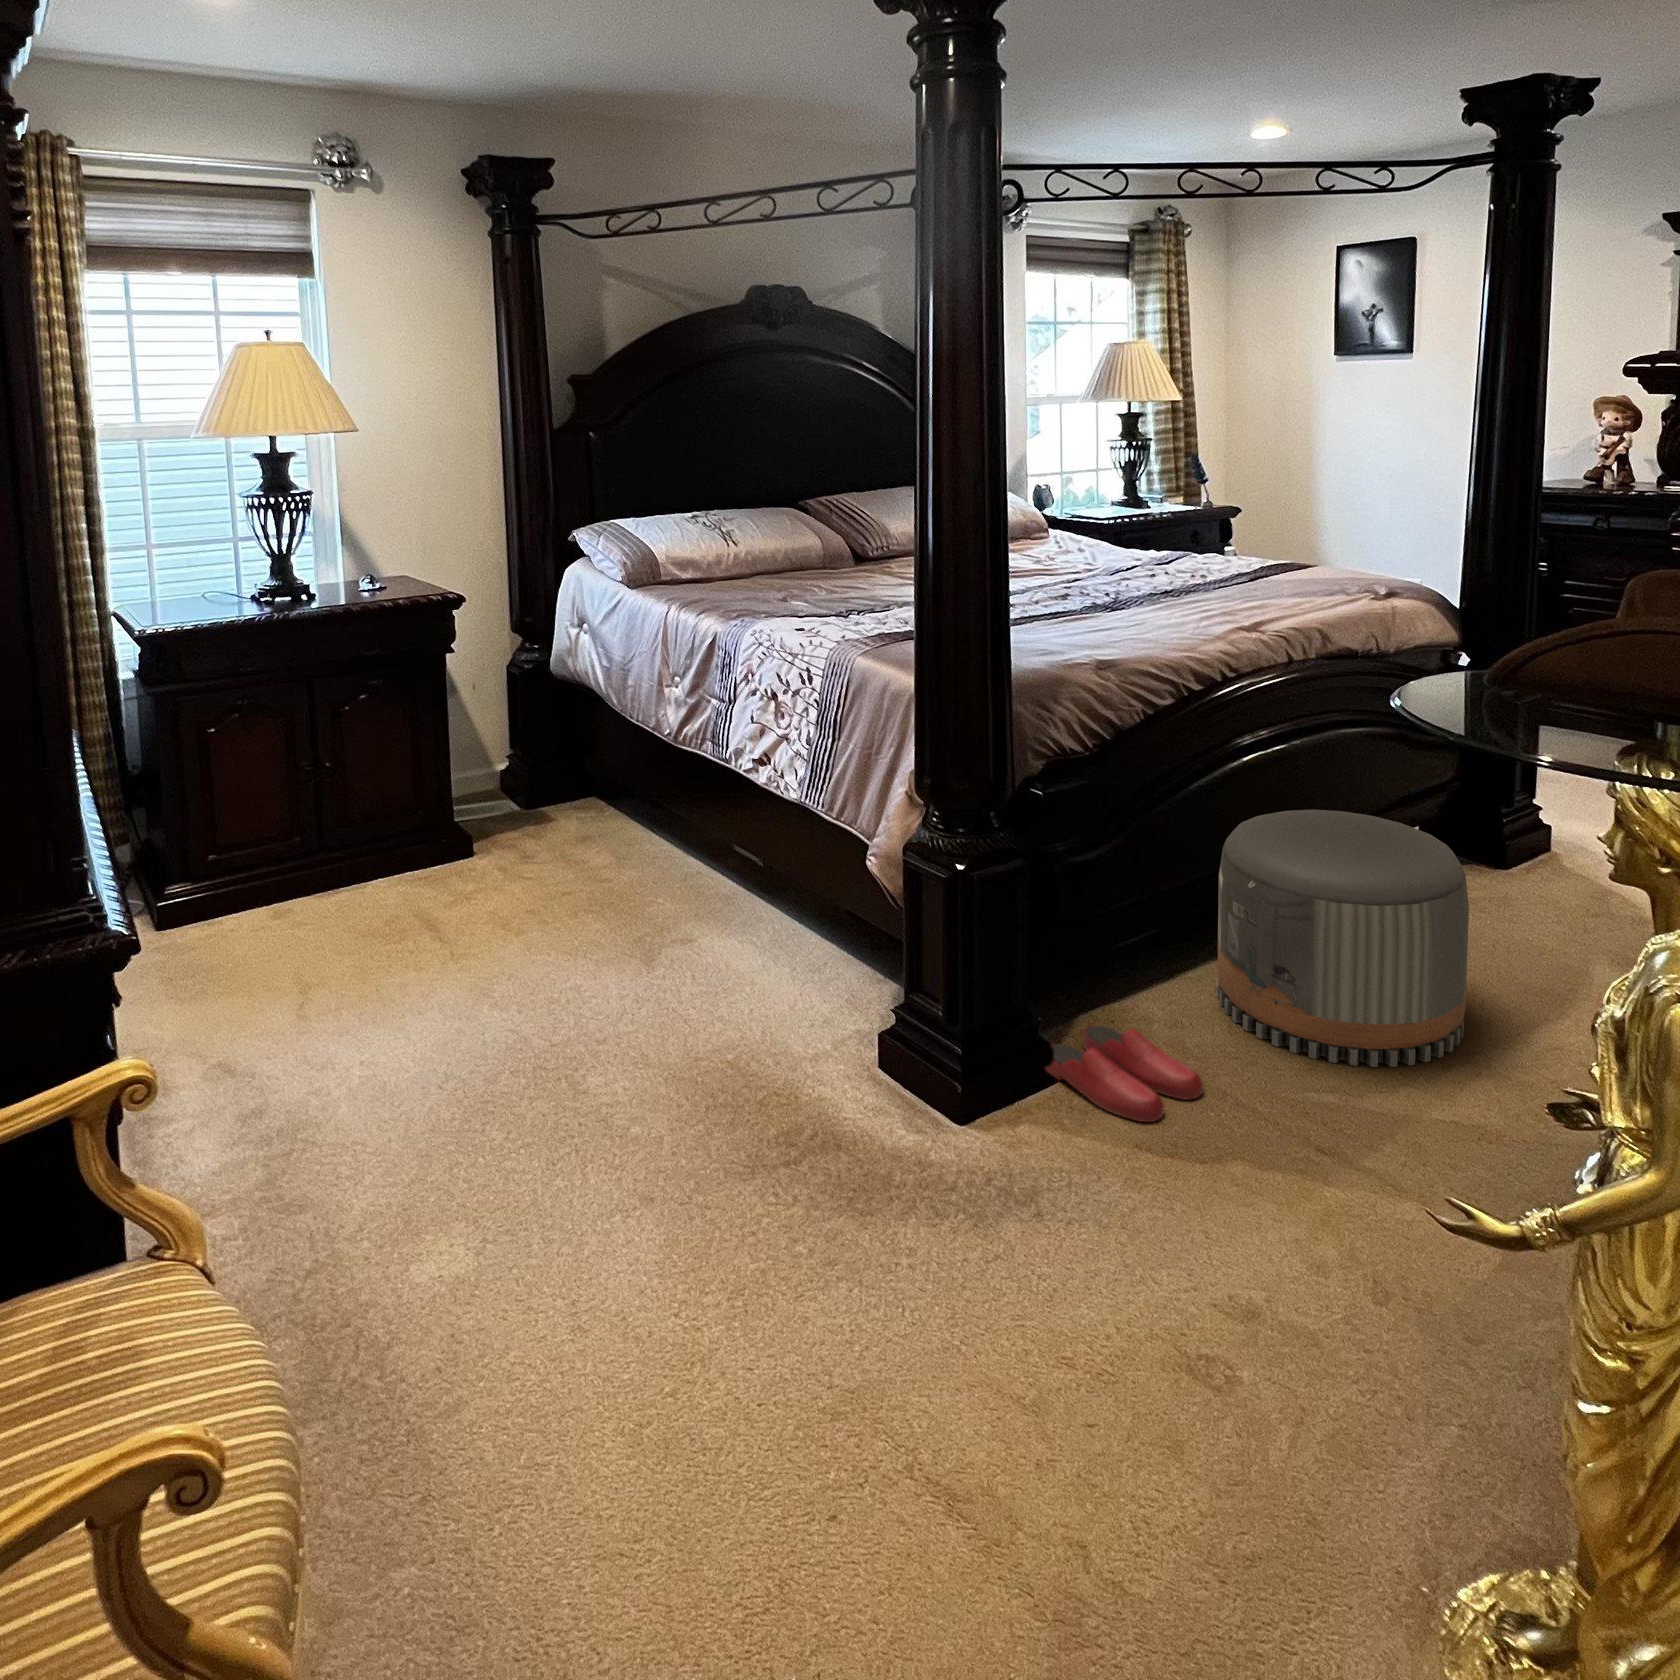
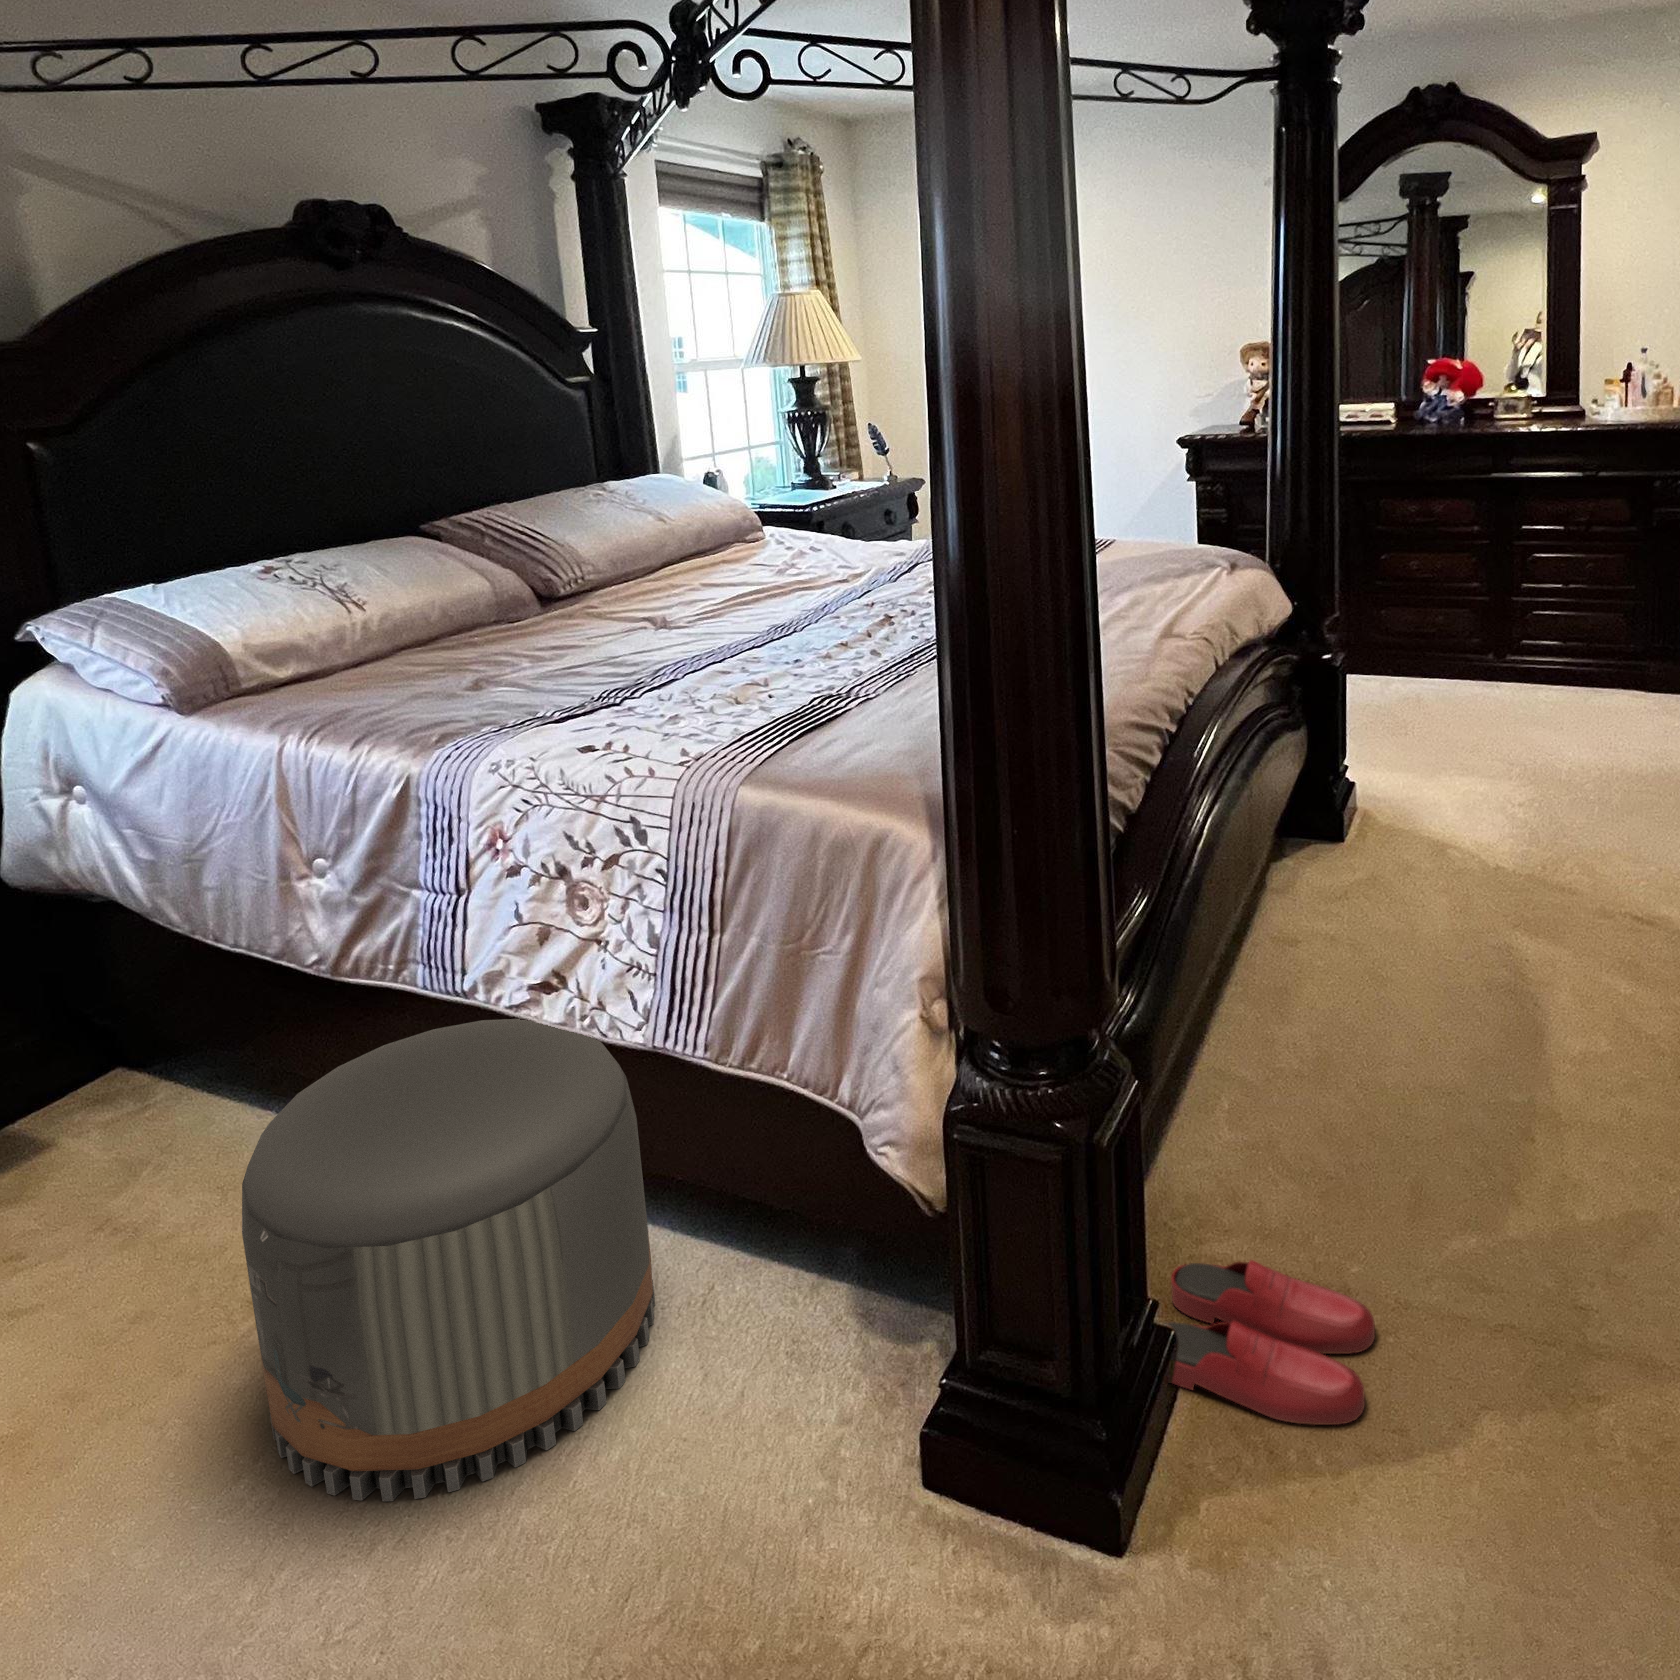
pouf: present [1218,810,1469,1067] -> present [242,1019,655,1501]

